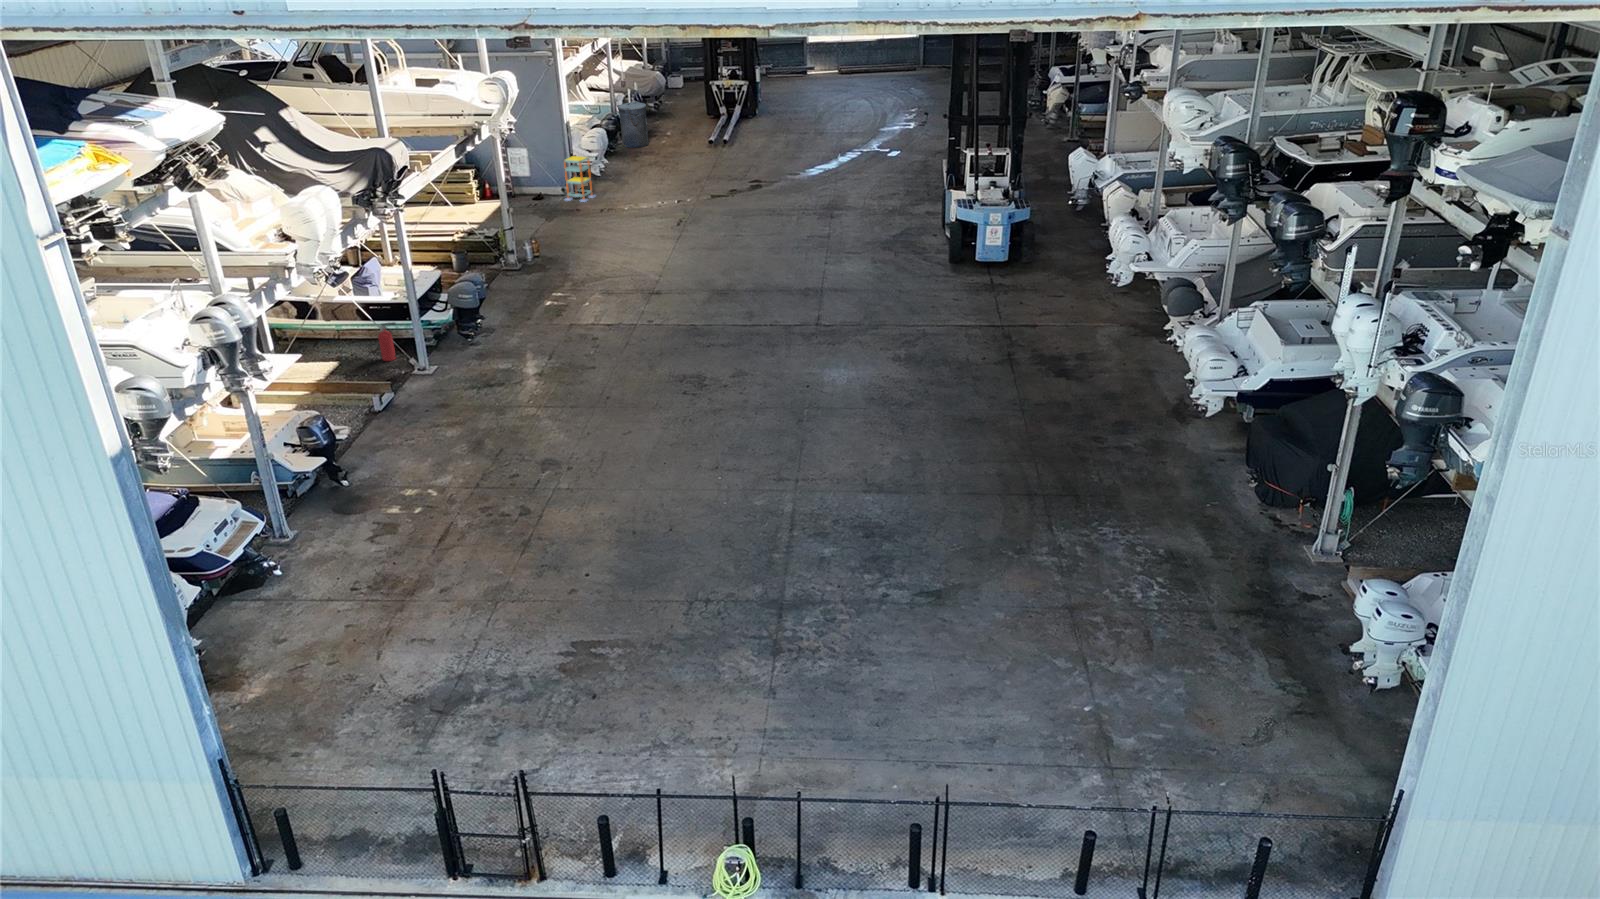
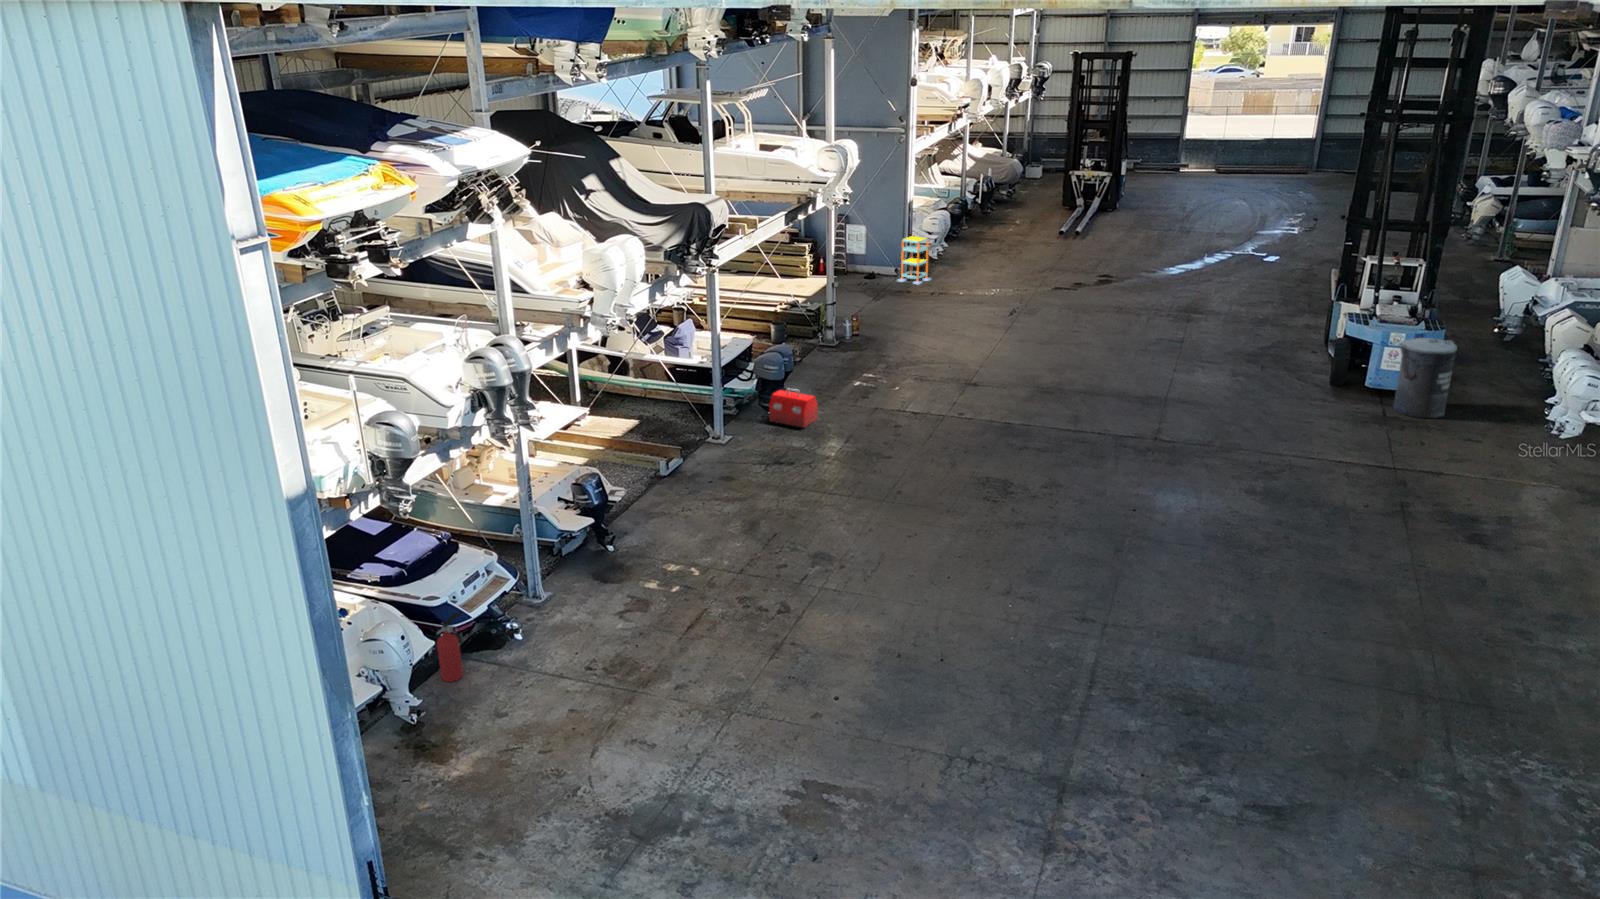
trash can: present [618,101,648,148] -> present [1394,338,1457,418]
toolbox: none [468,314,516,349] -> present [769,388,818,428]
fire extinguisher: present [377,323,396,361] -> present [437,612,463,682]

